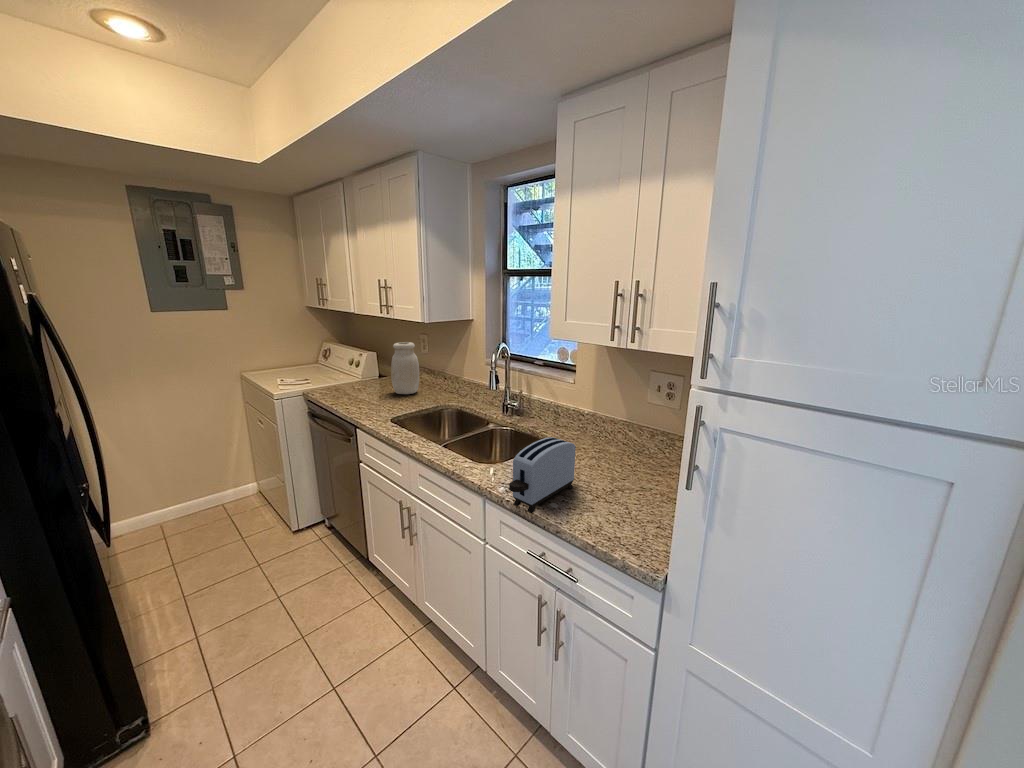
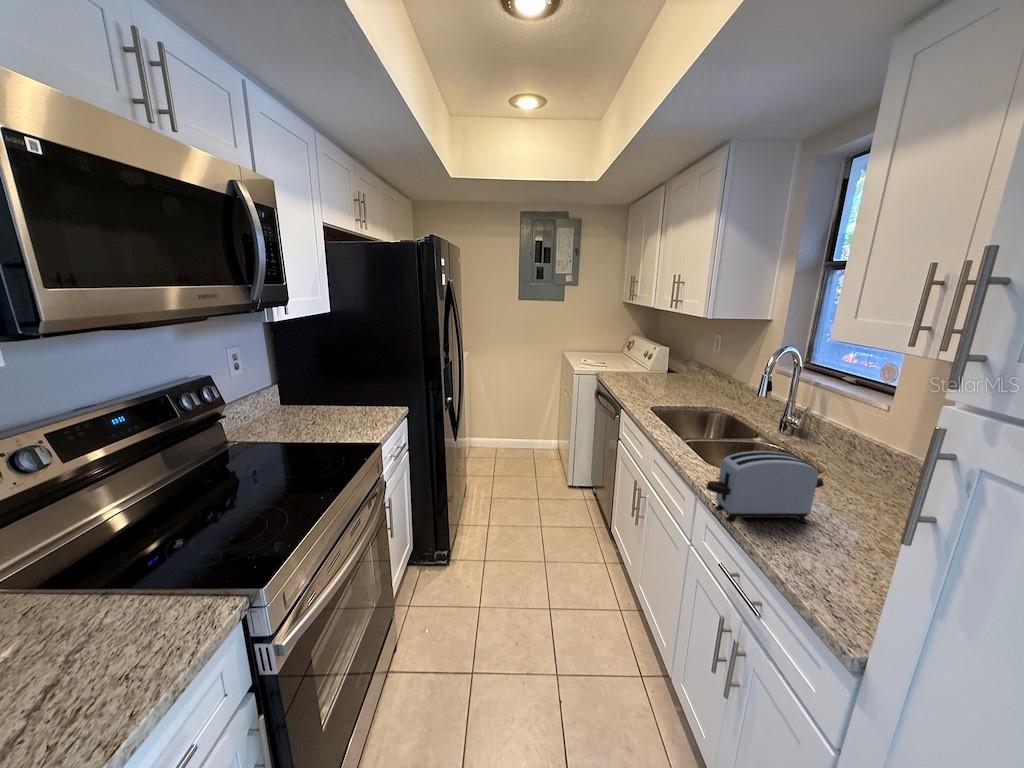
jar: present [391,342,419,394] -> none [670,338,701,391]

